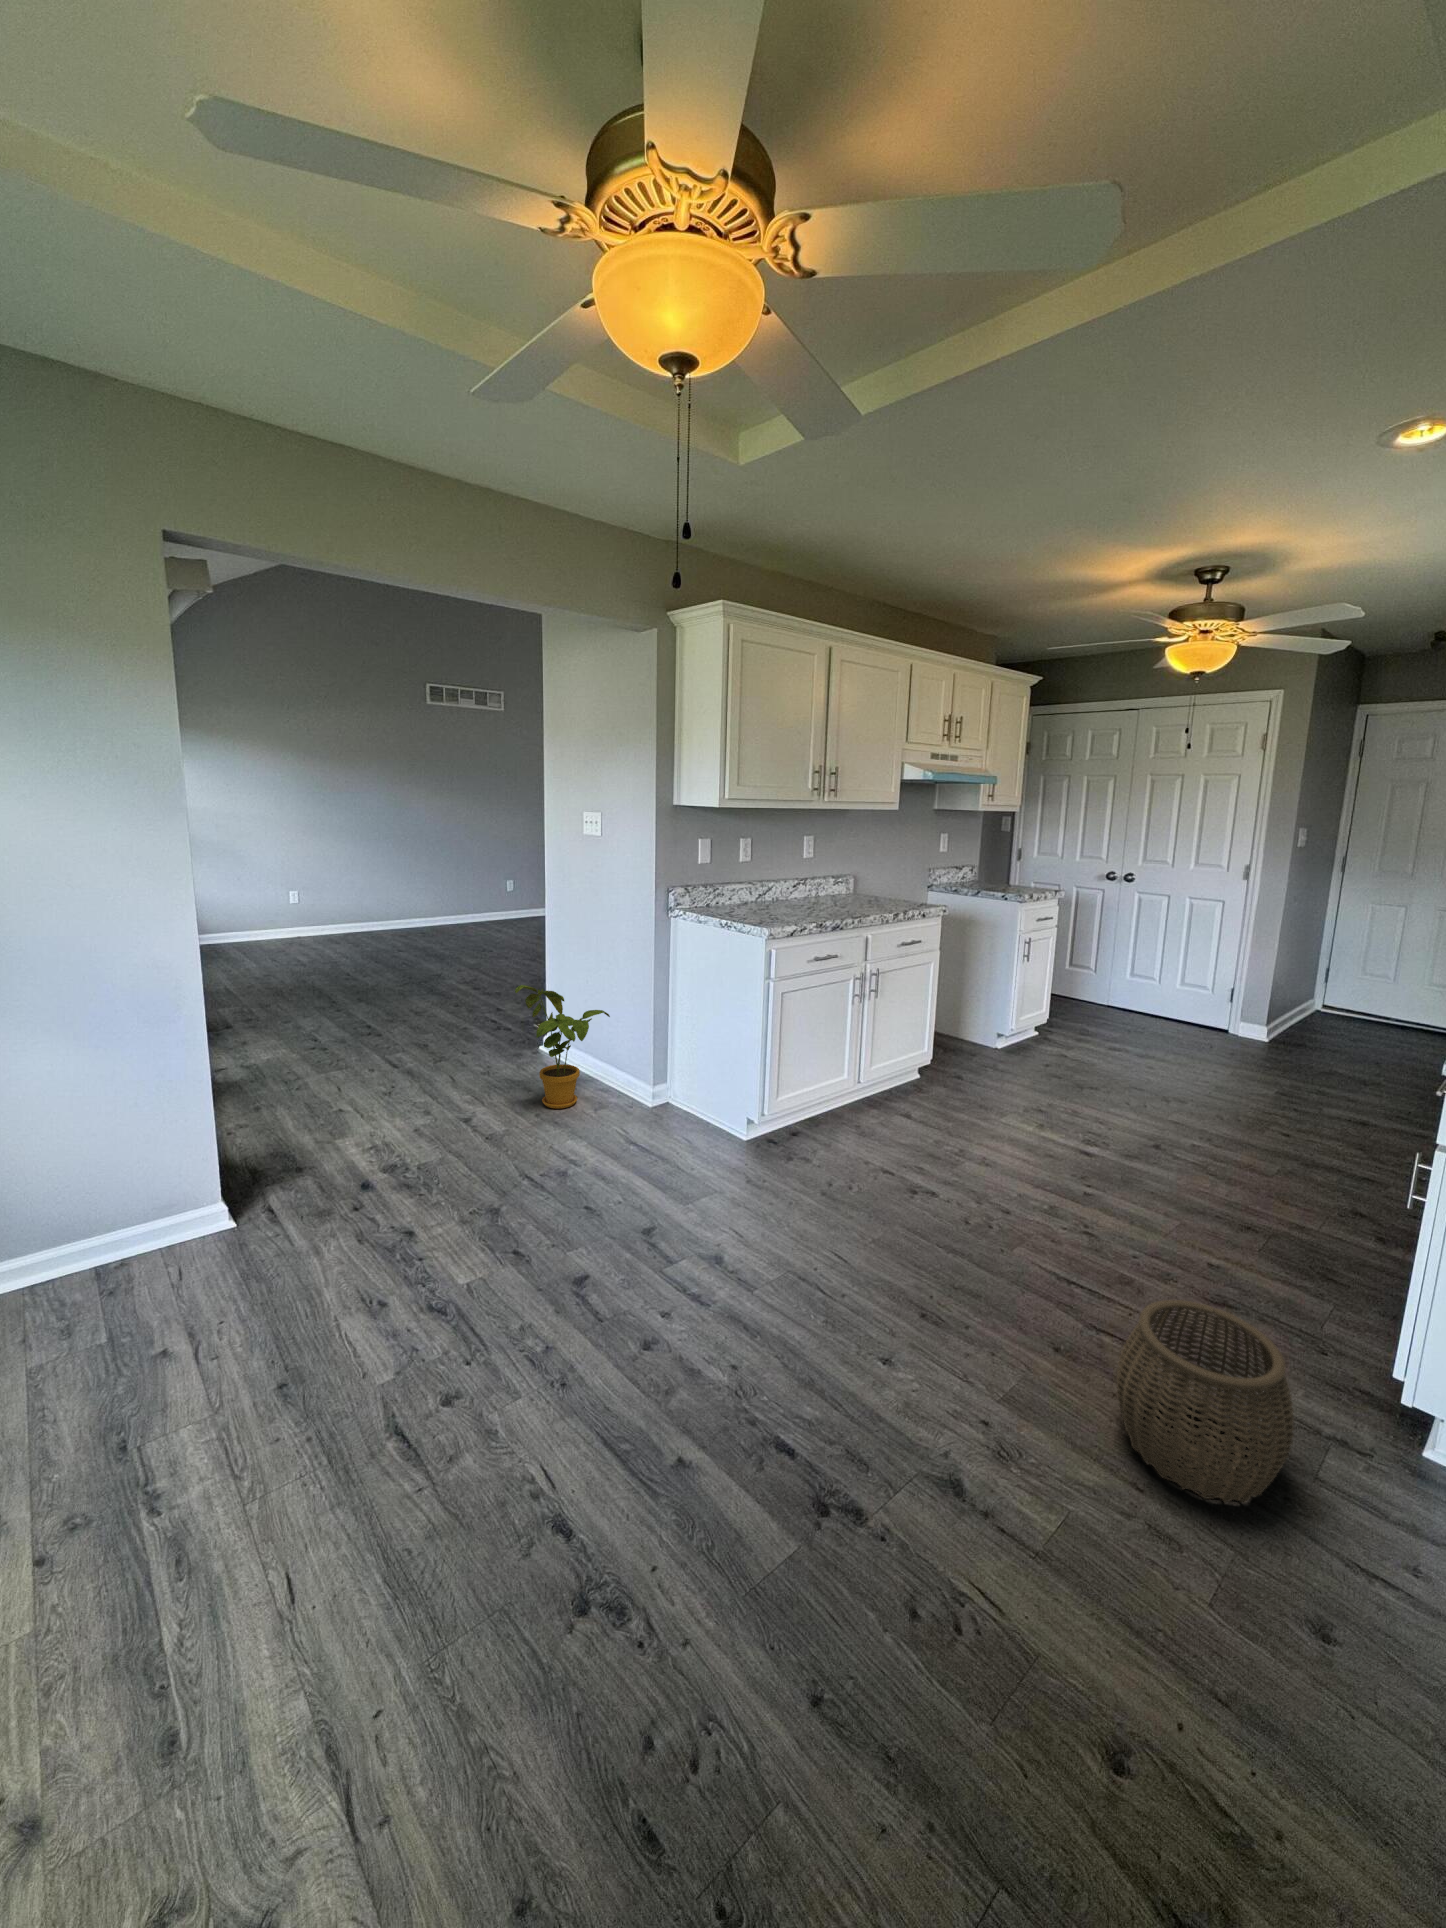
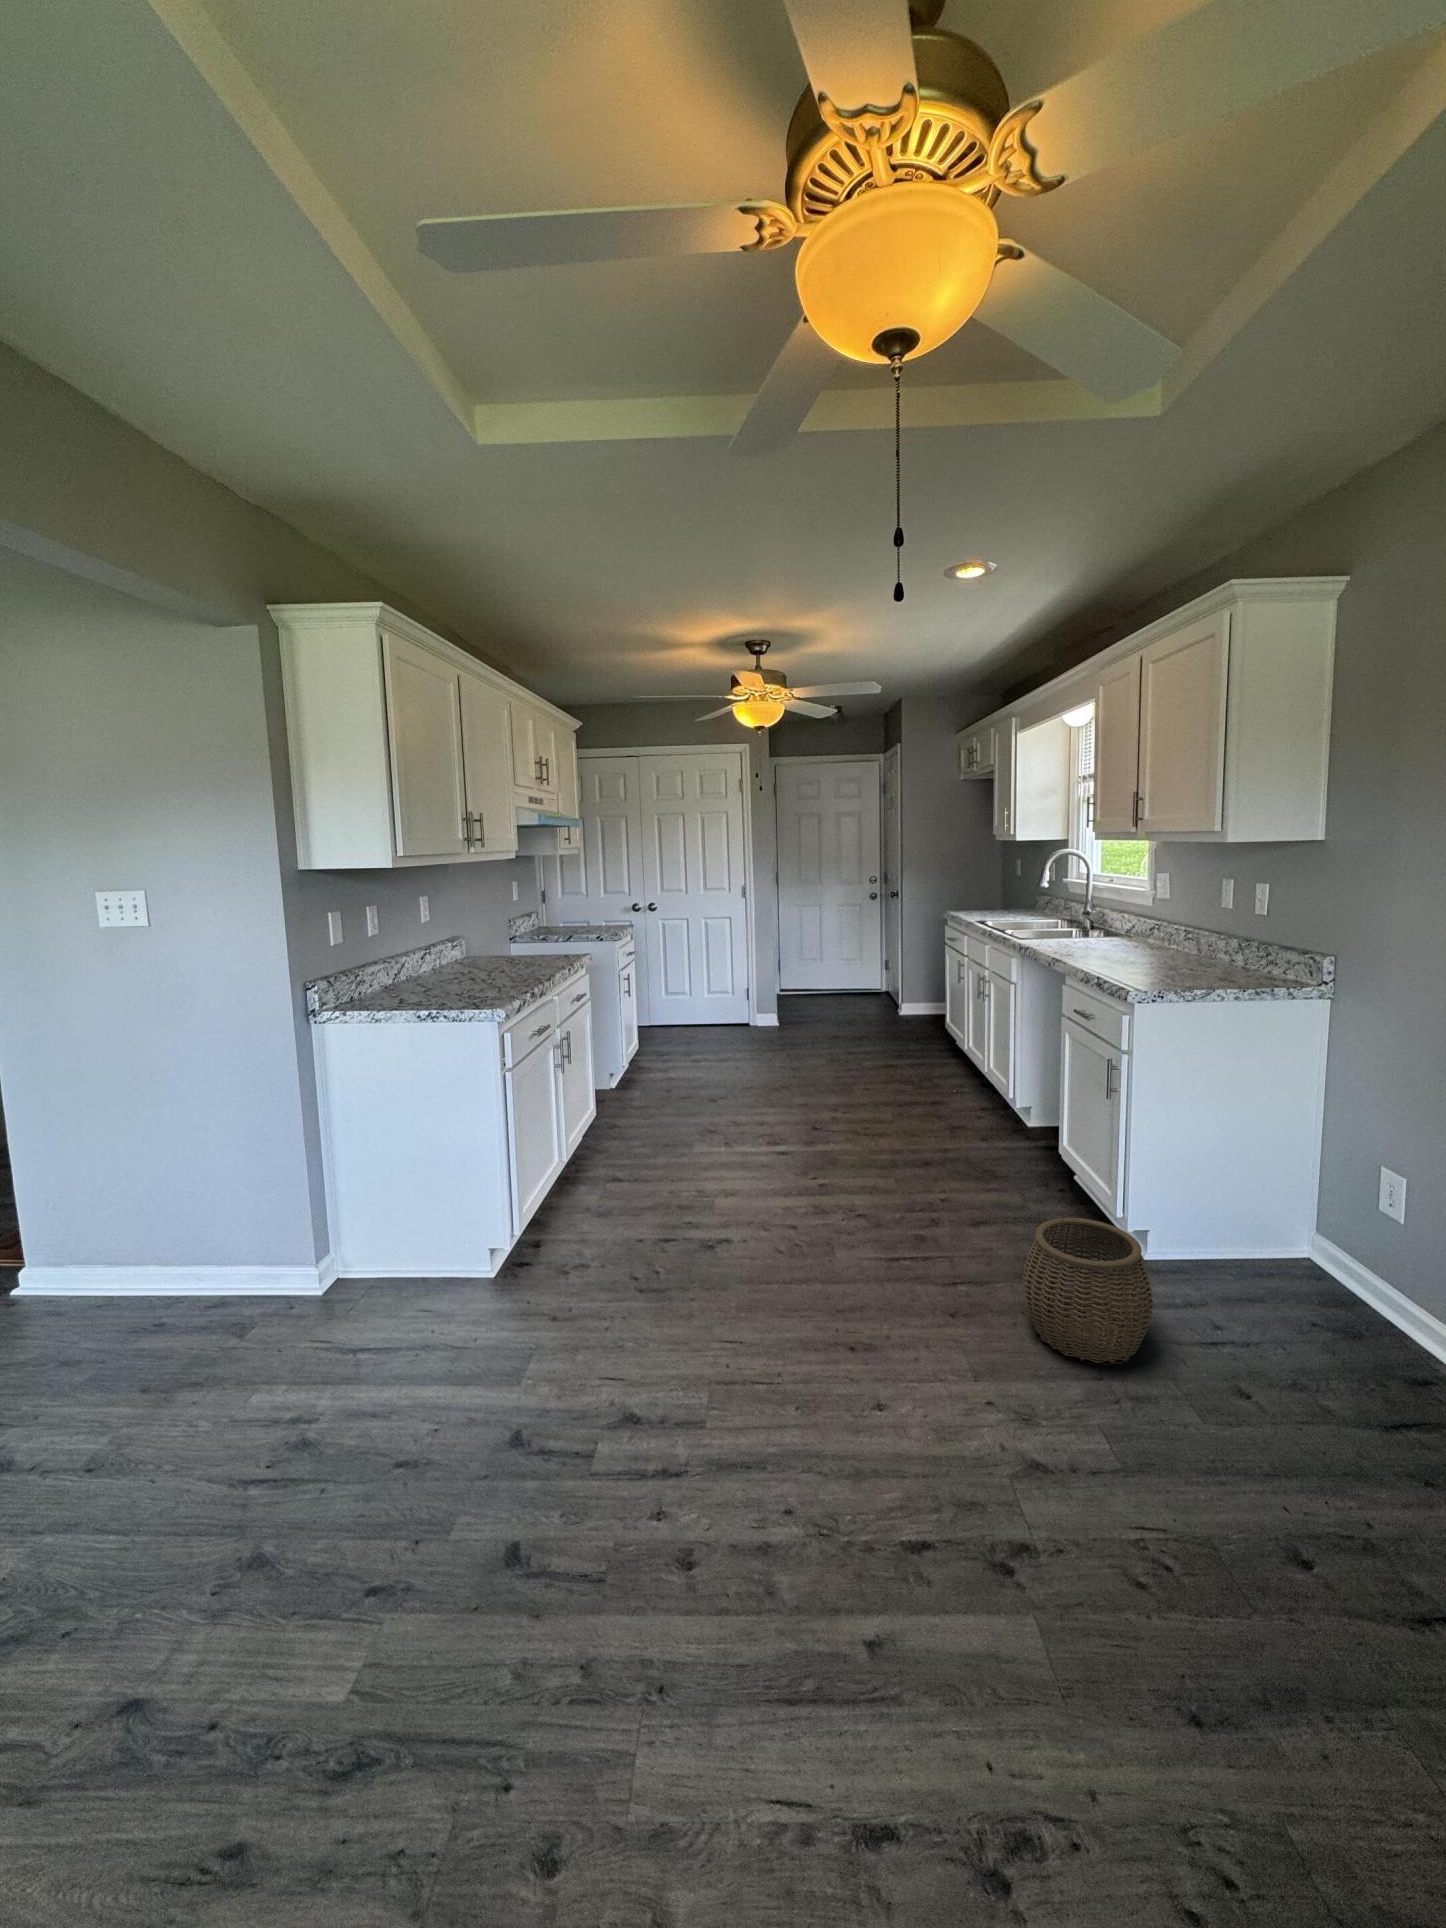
house plant: present [515,985,610,1109] -> none [51,1181,220,1373]

